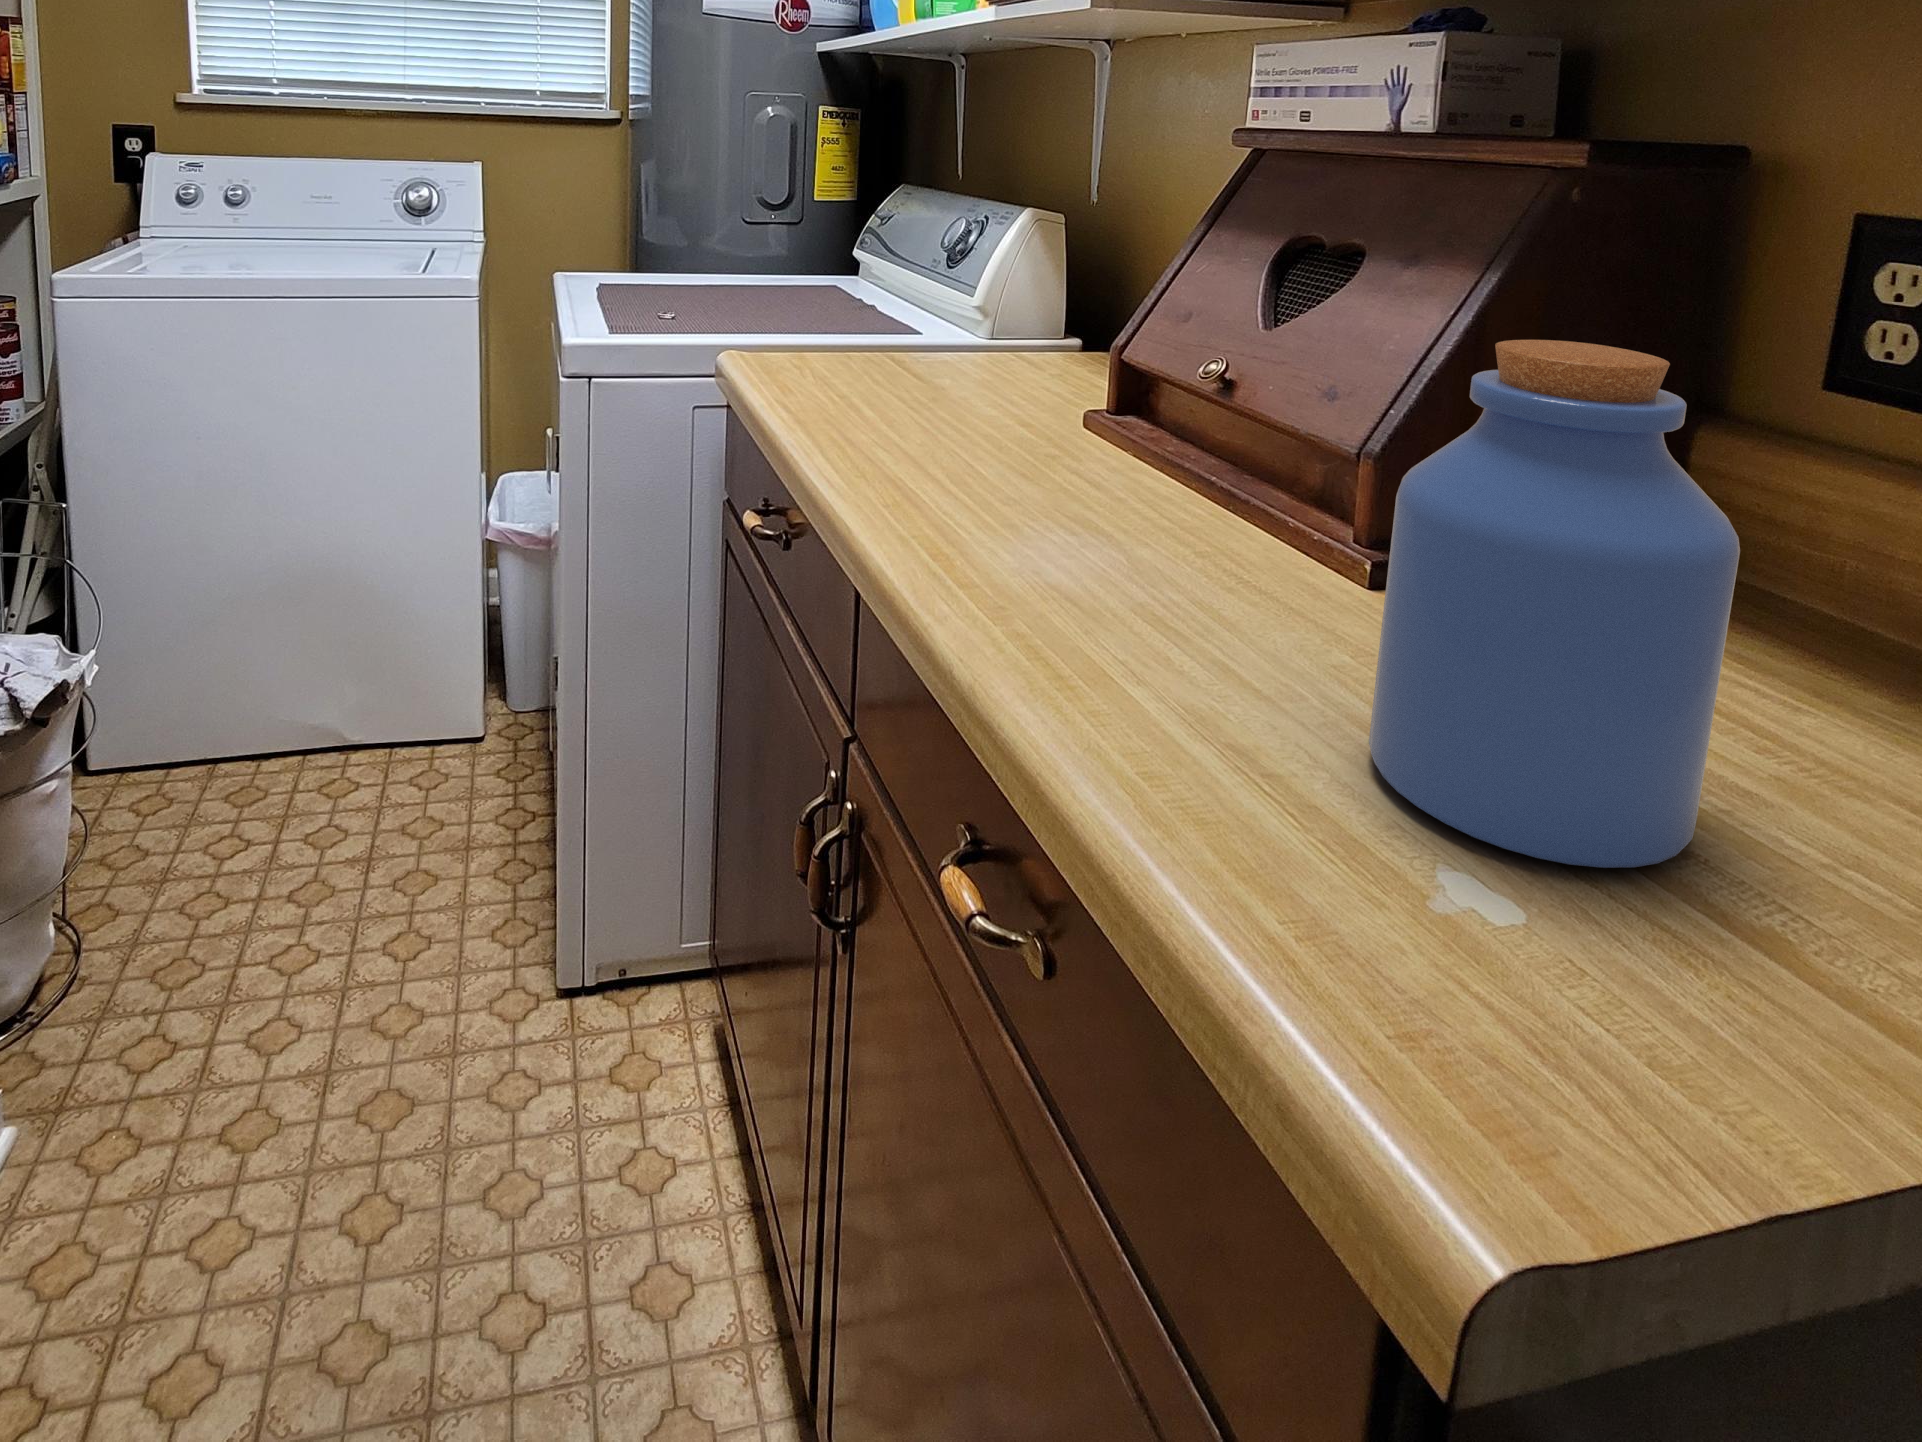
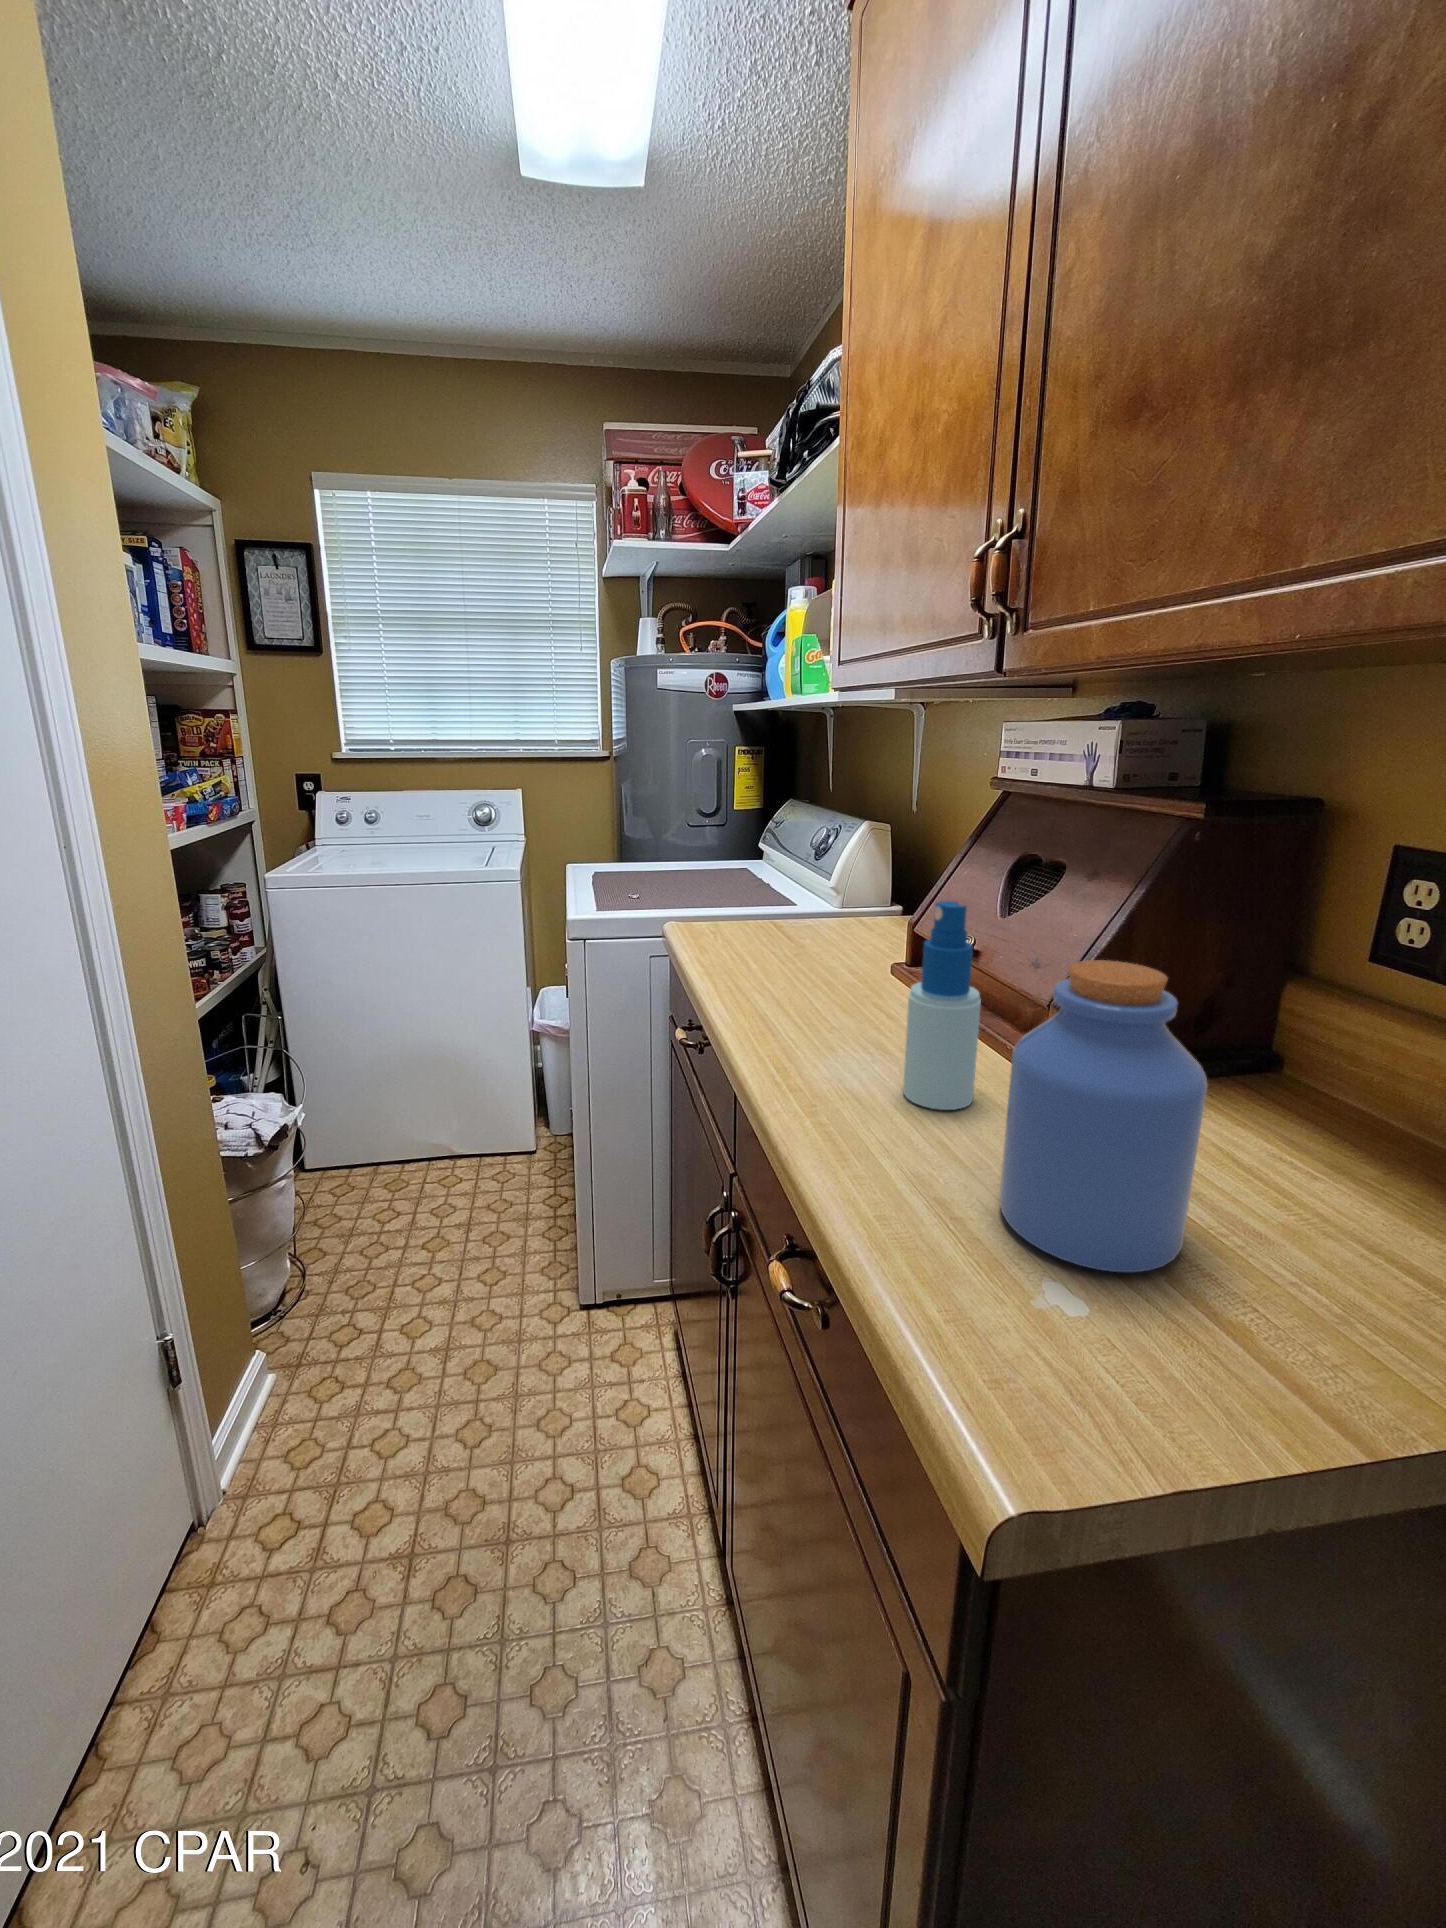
spray bottle: none [1158,275,1290,618] -> present [903,901,981,1110]

